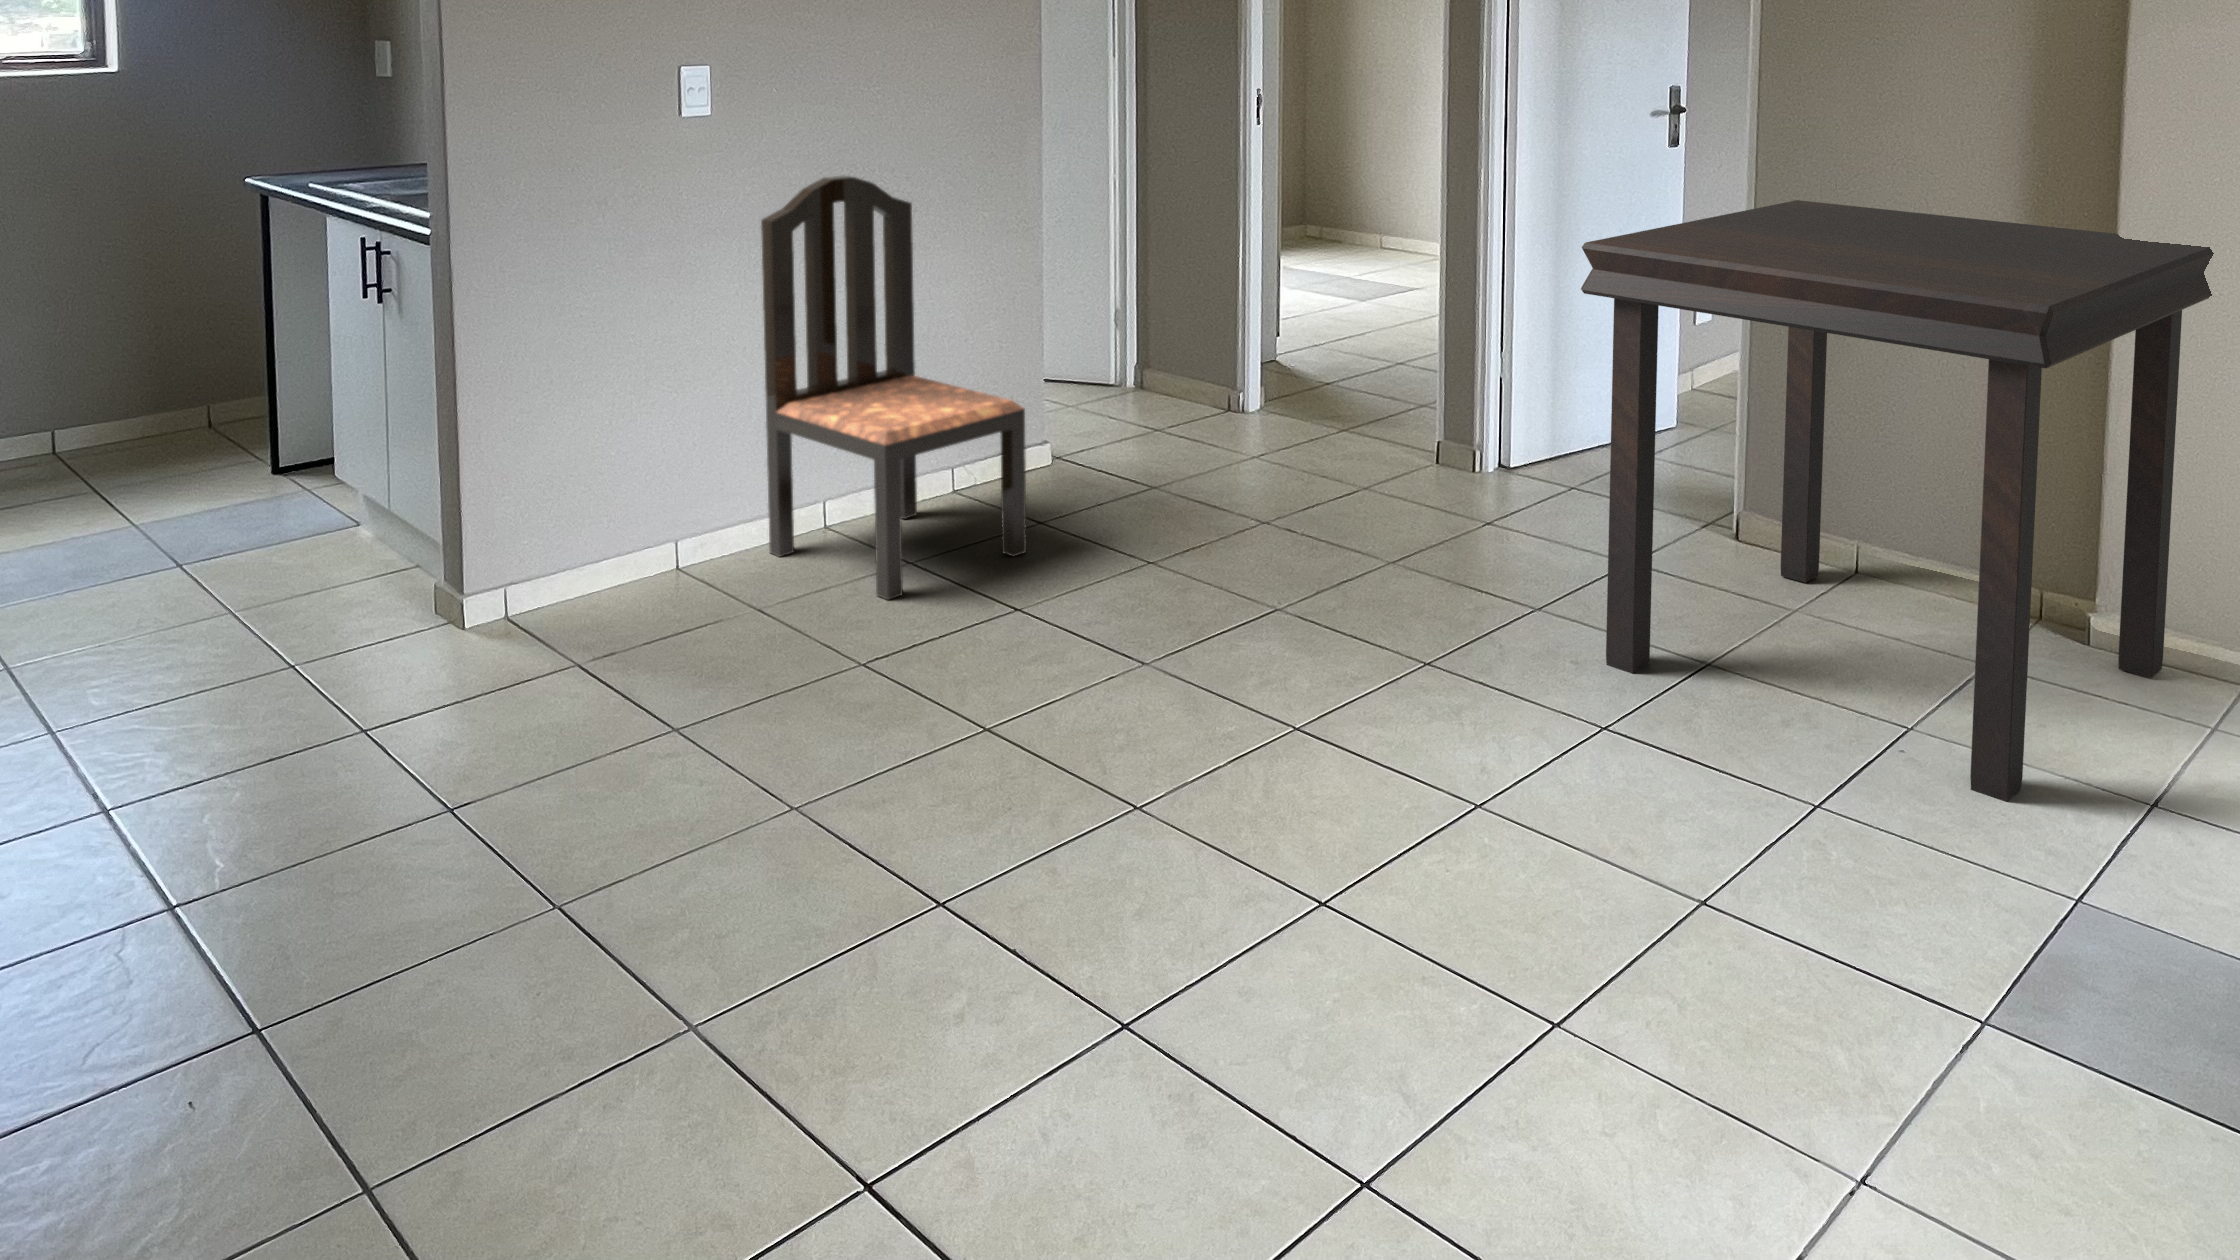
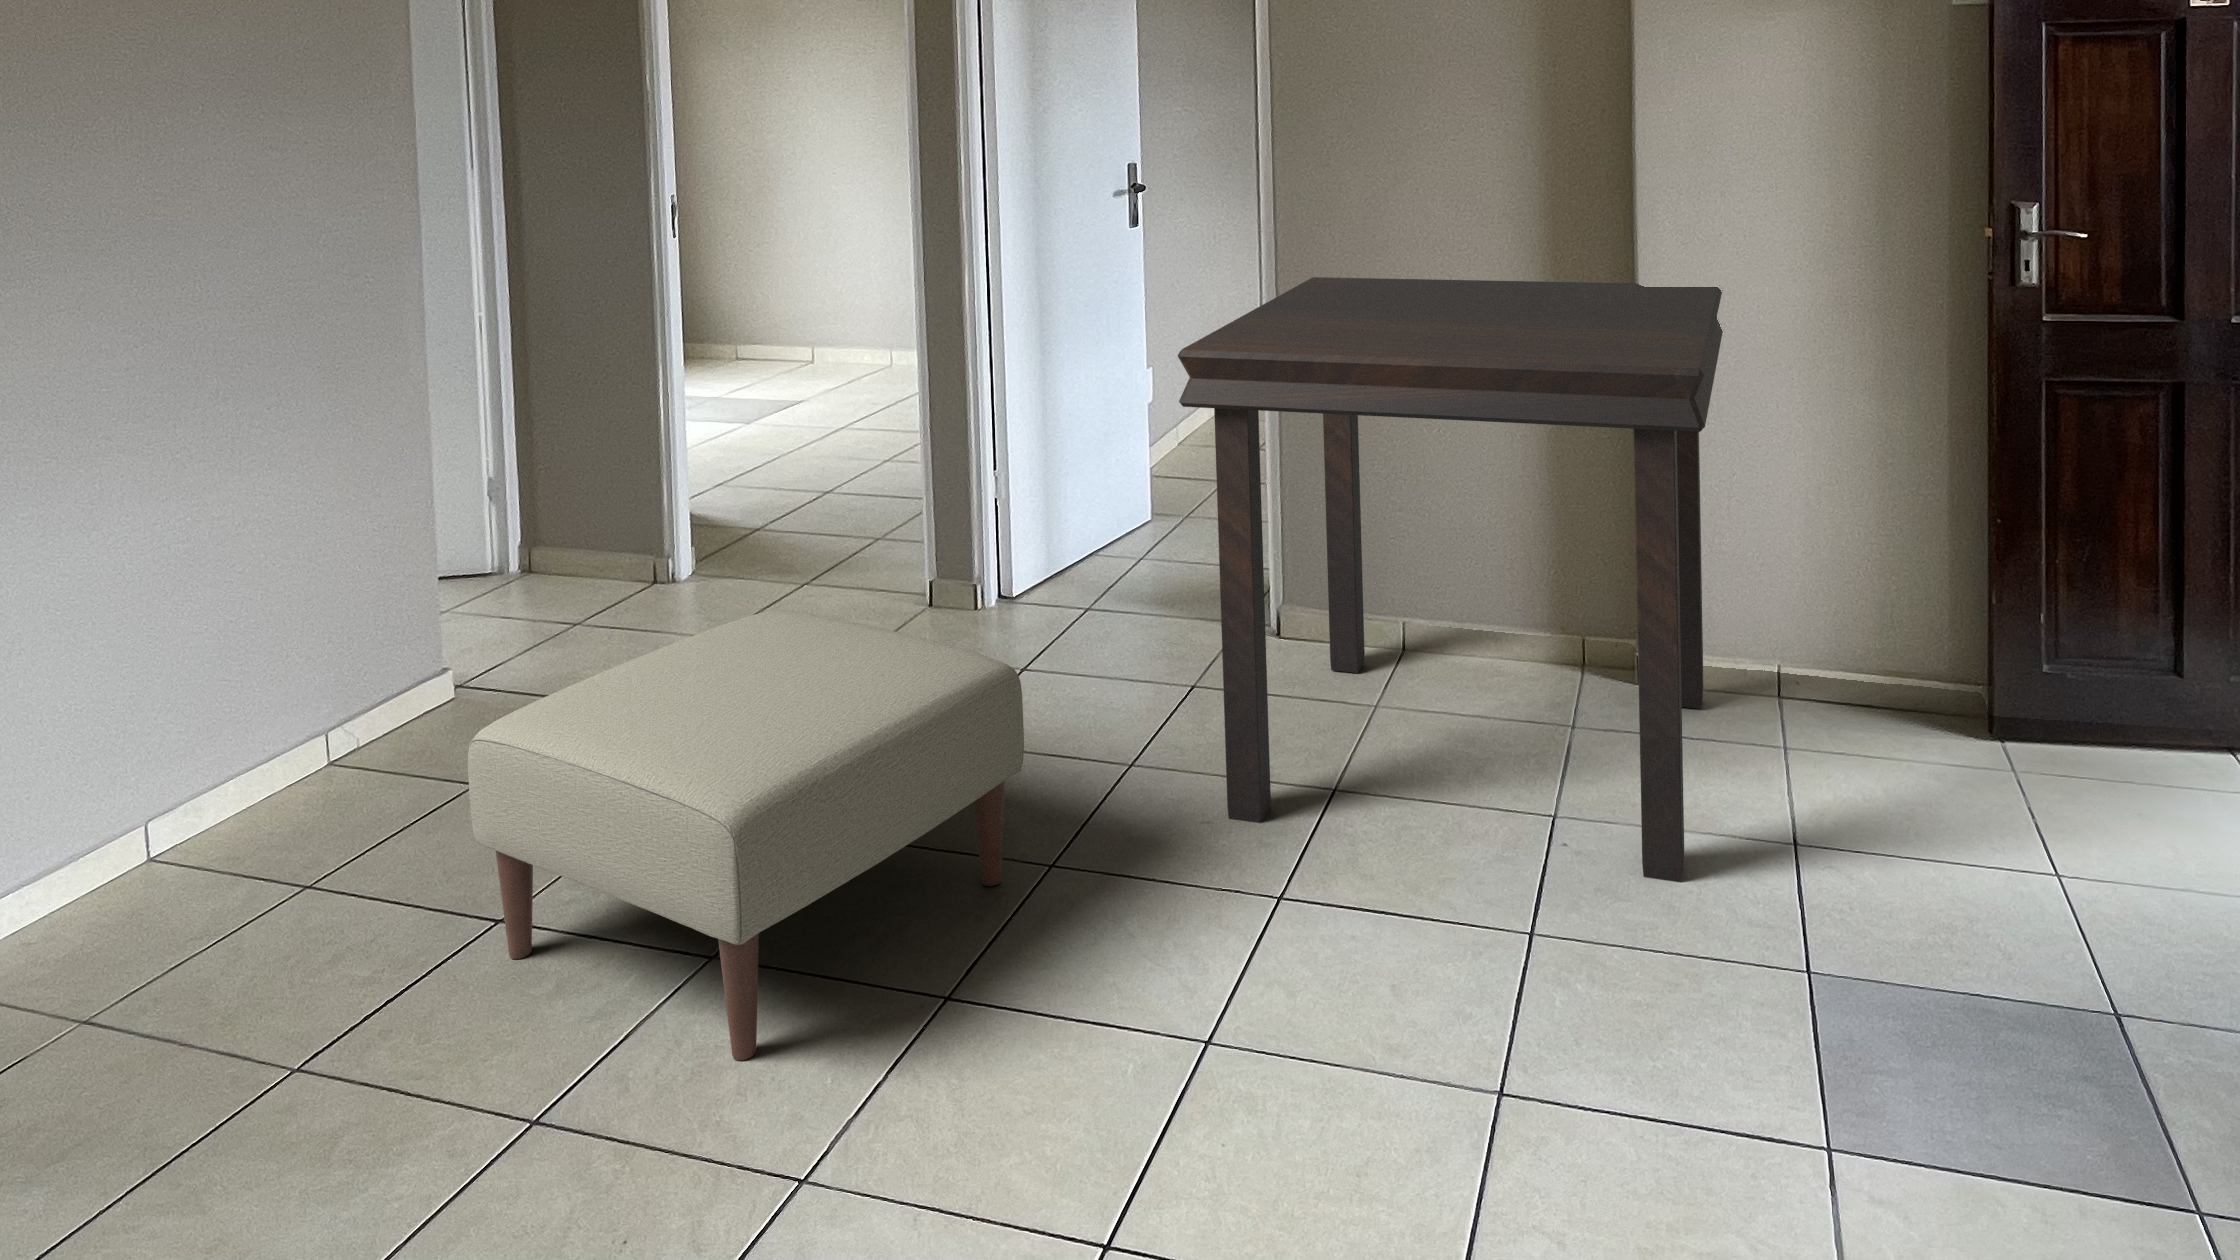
dining chair: present [761,176,1027,600] -> none [35,364,468,952]
ottoman: none [999,422,1414,729] -> present [468,610,1024,1060]

